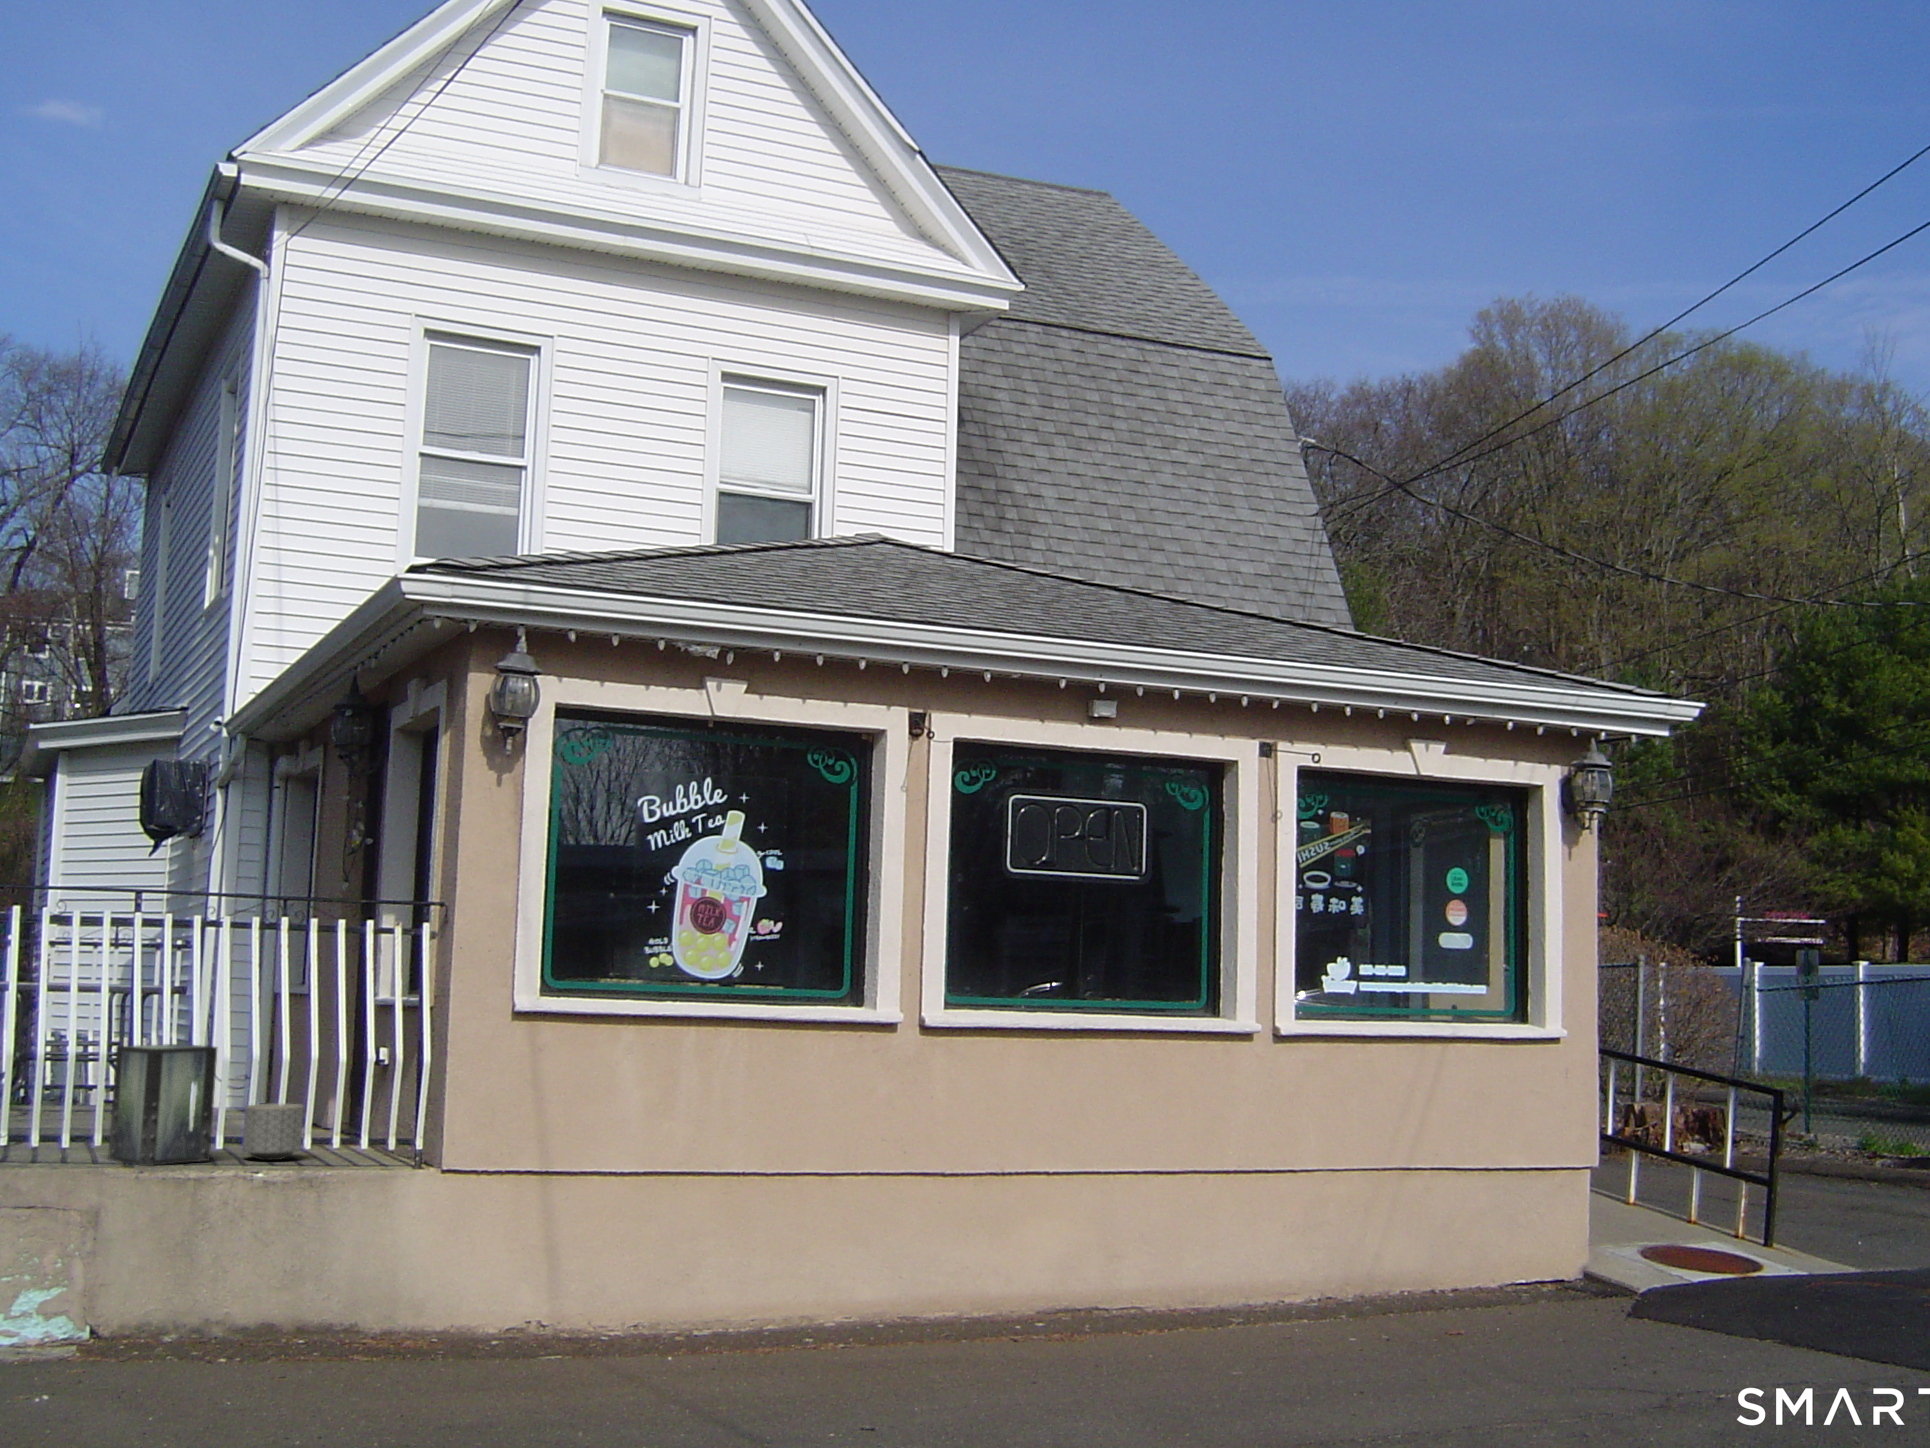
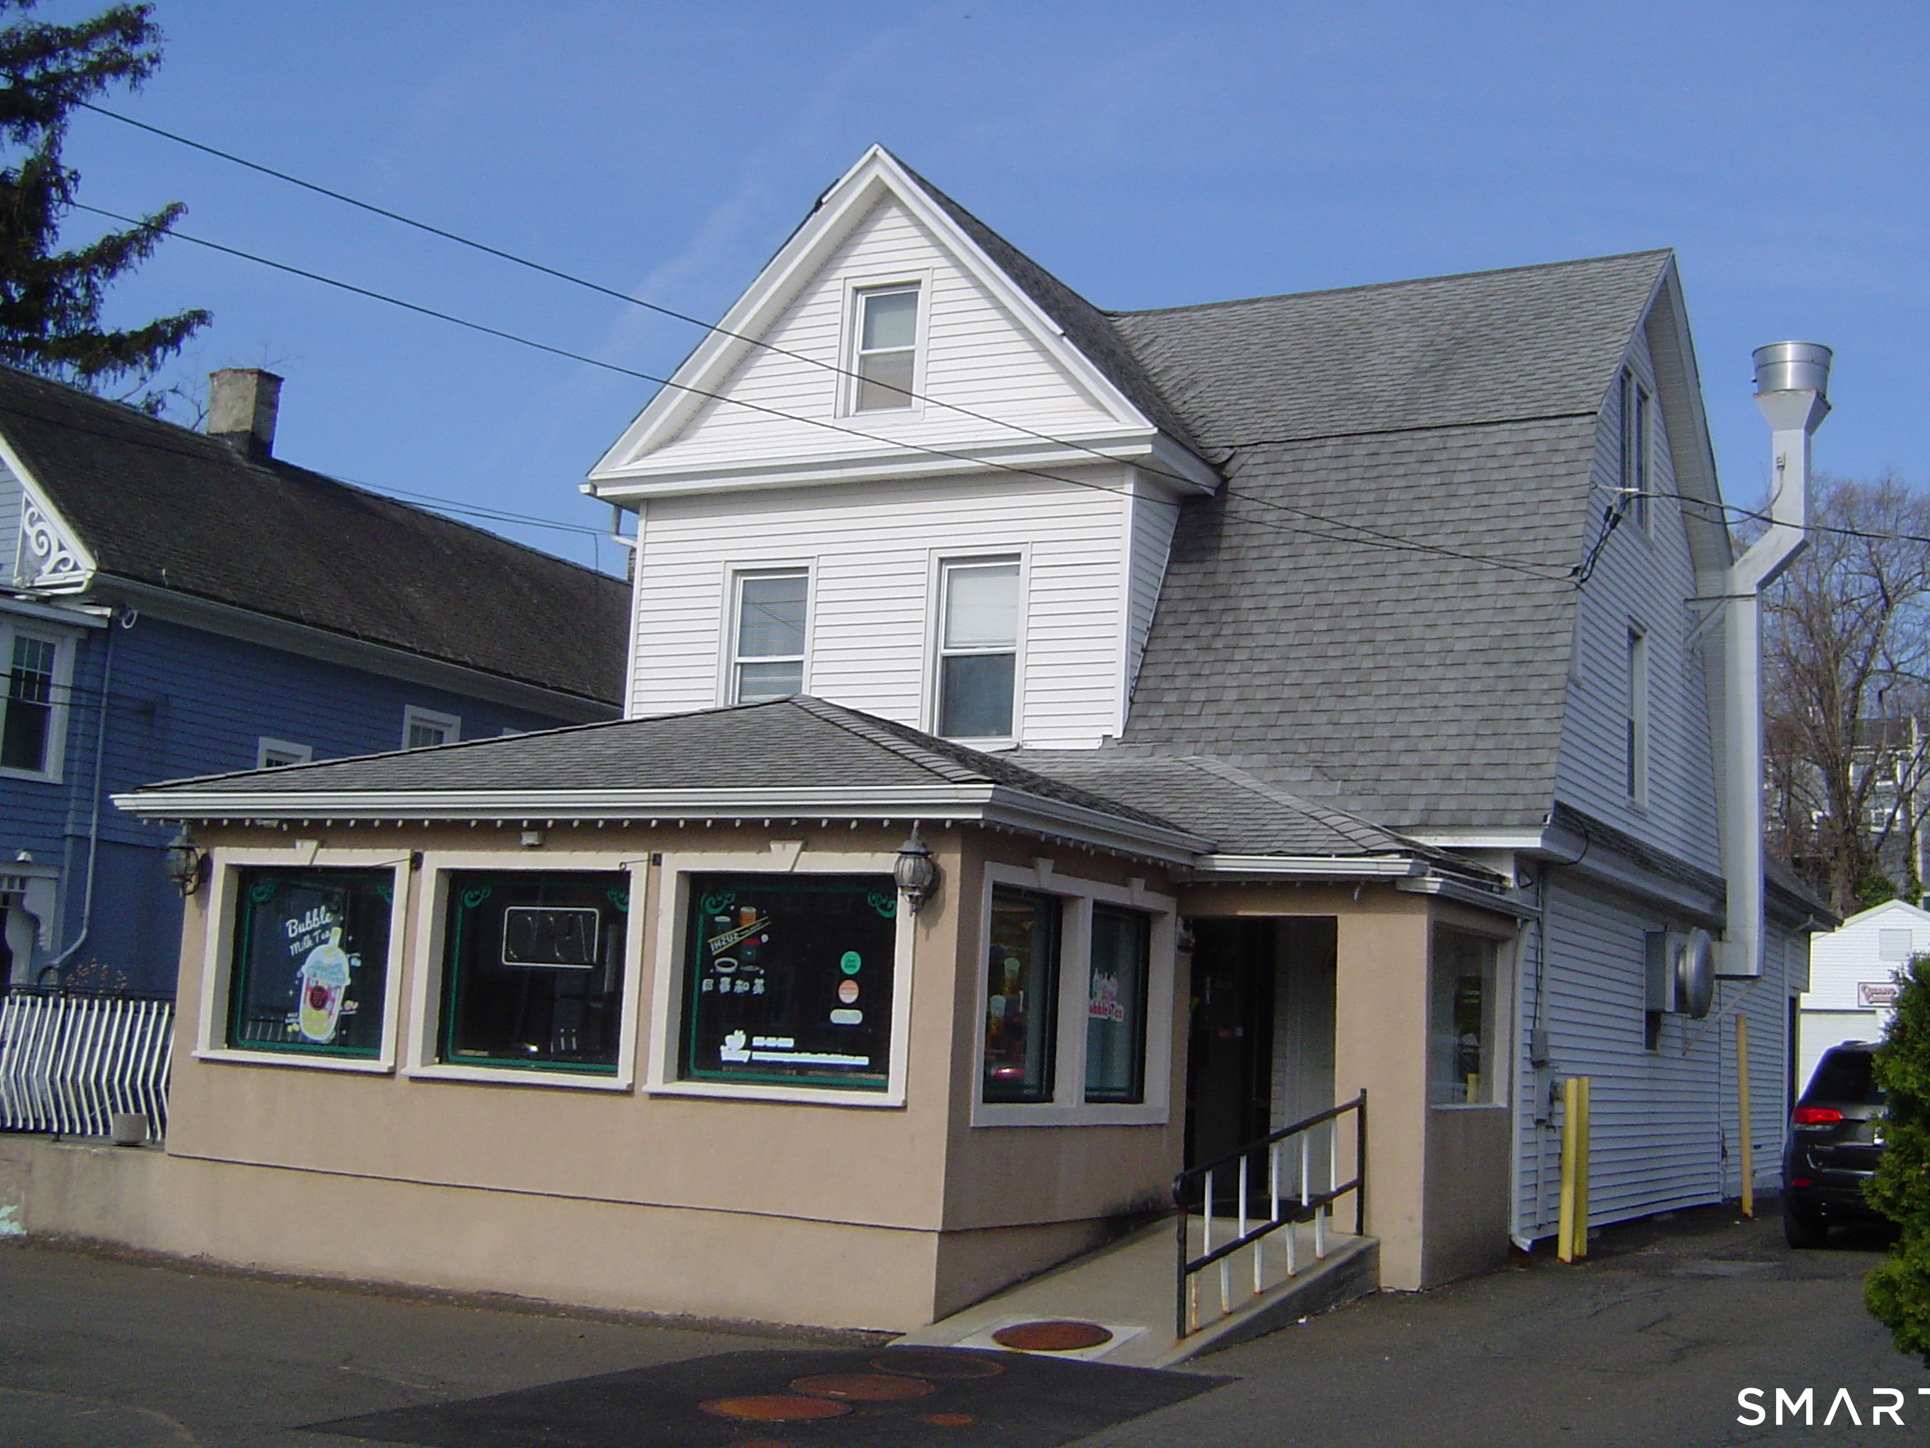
storage box: present [108,1044,217,1166] -> none [48,1075,109,1142]

